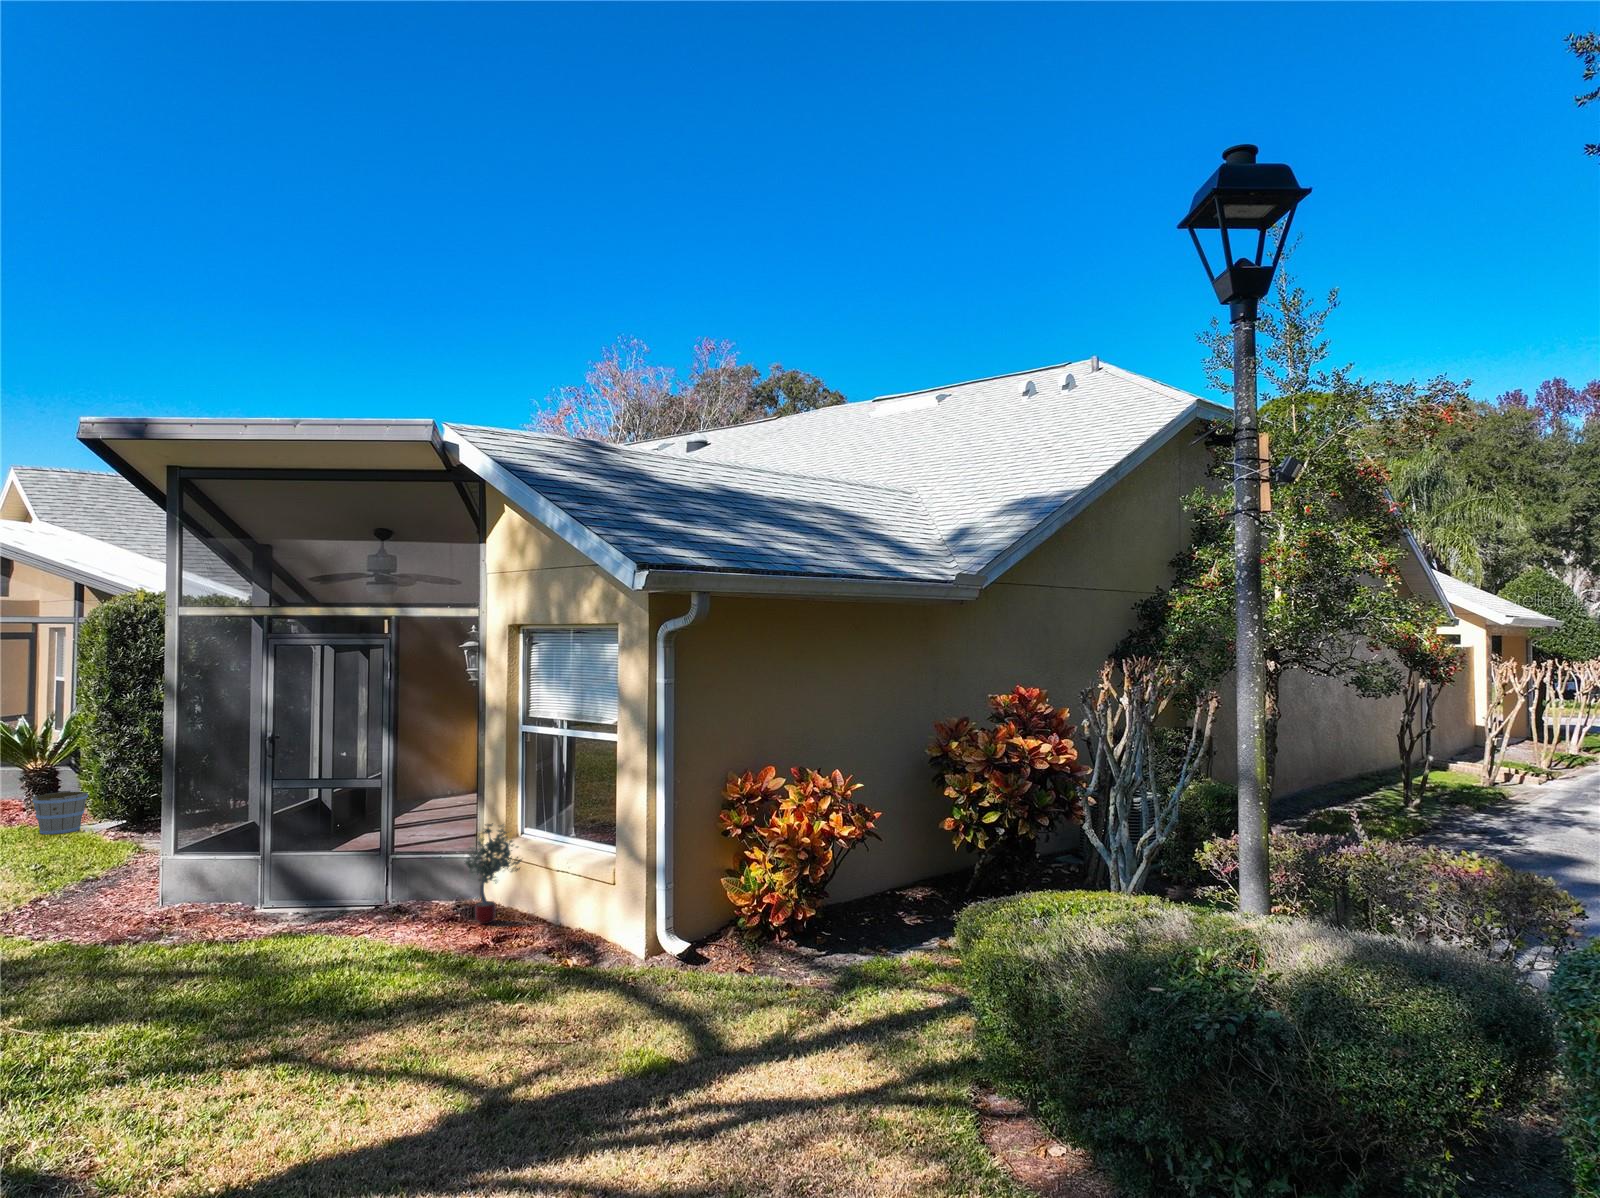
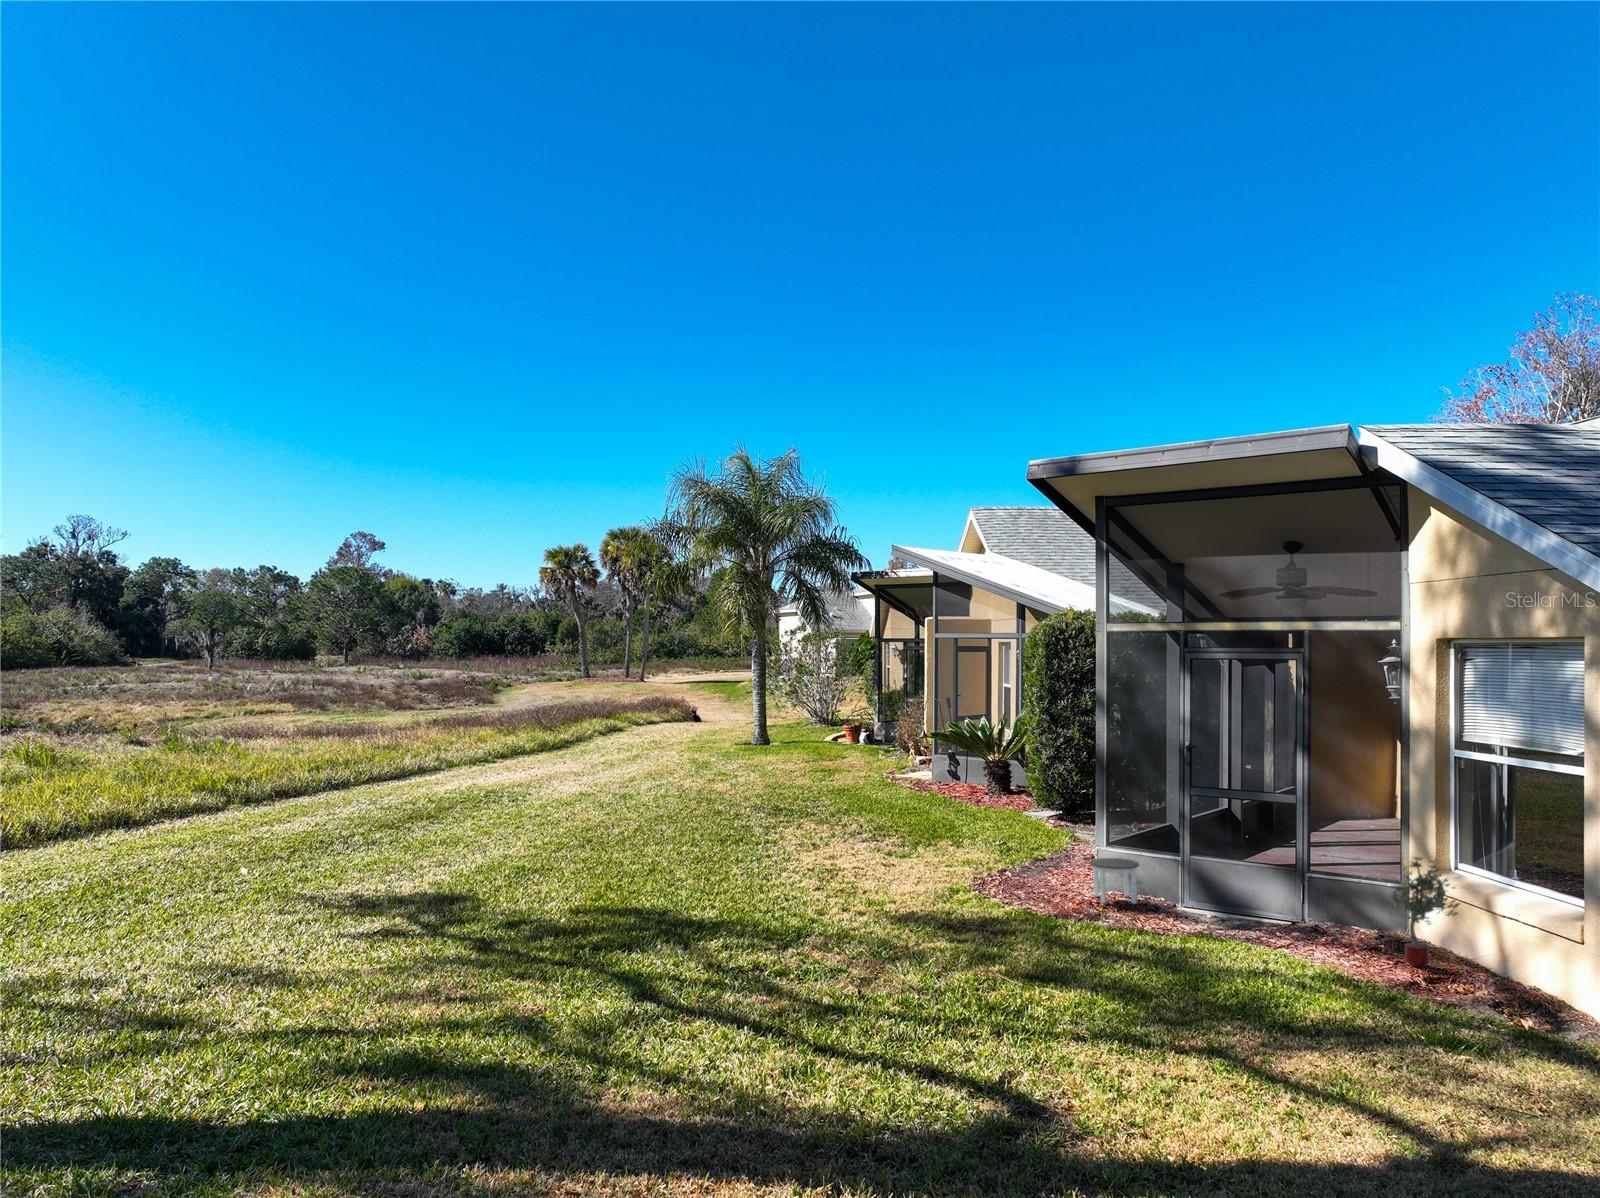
wooden bucket: present [32,791,88,835] -> none [994,781,1033,818]
round table: none [148,867,212,923] -> present [1089,858,1139,904]

